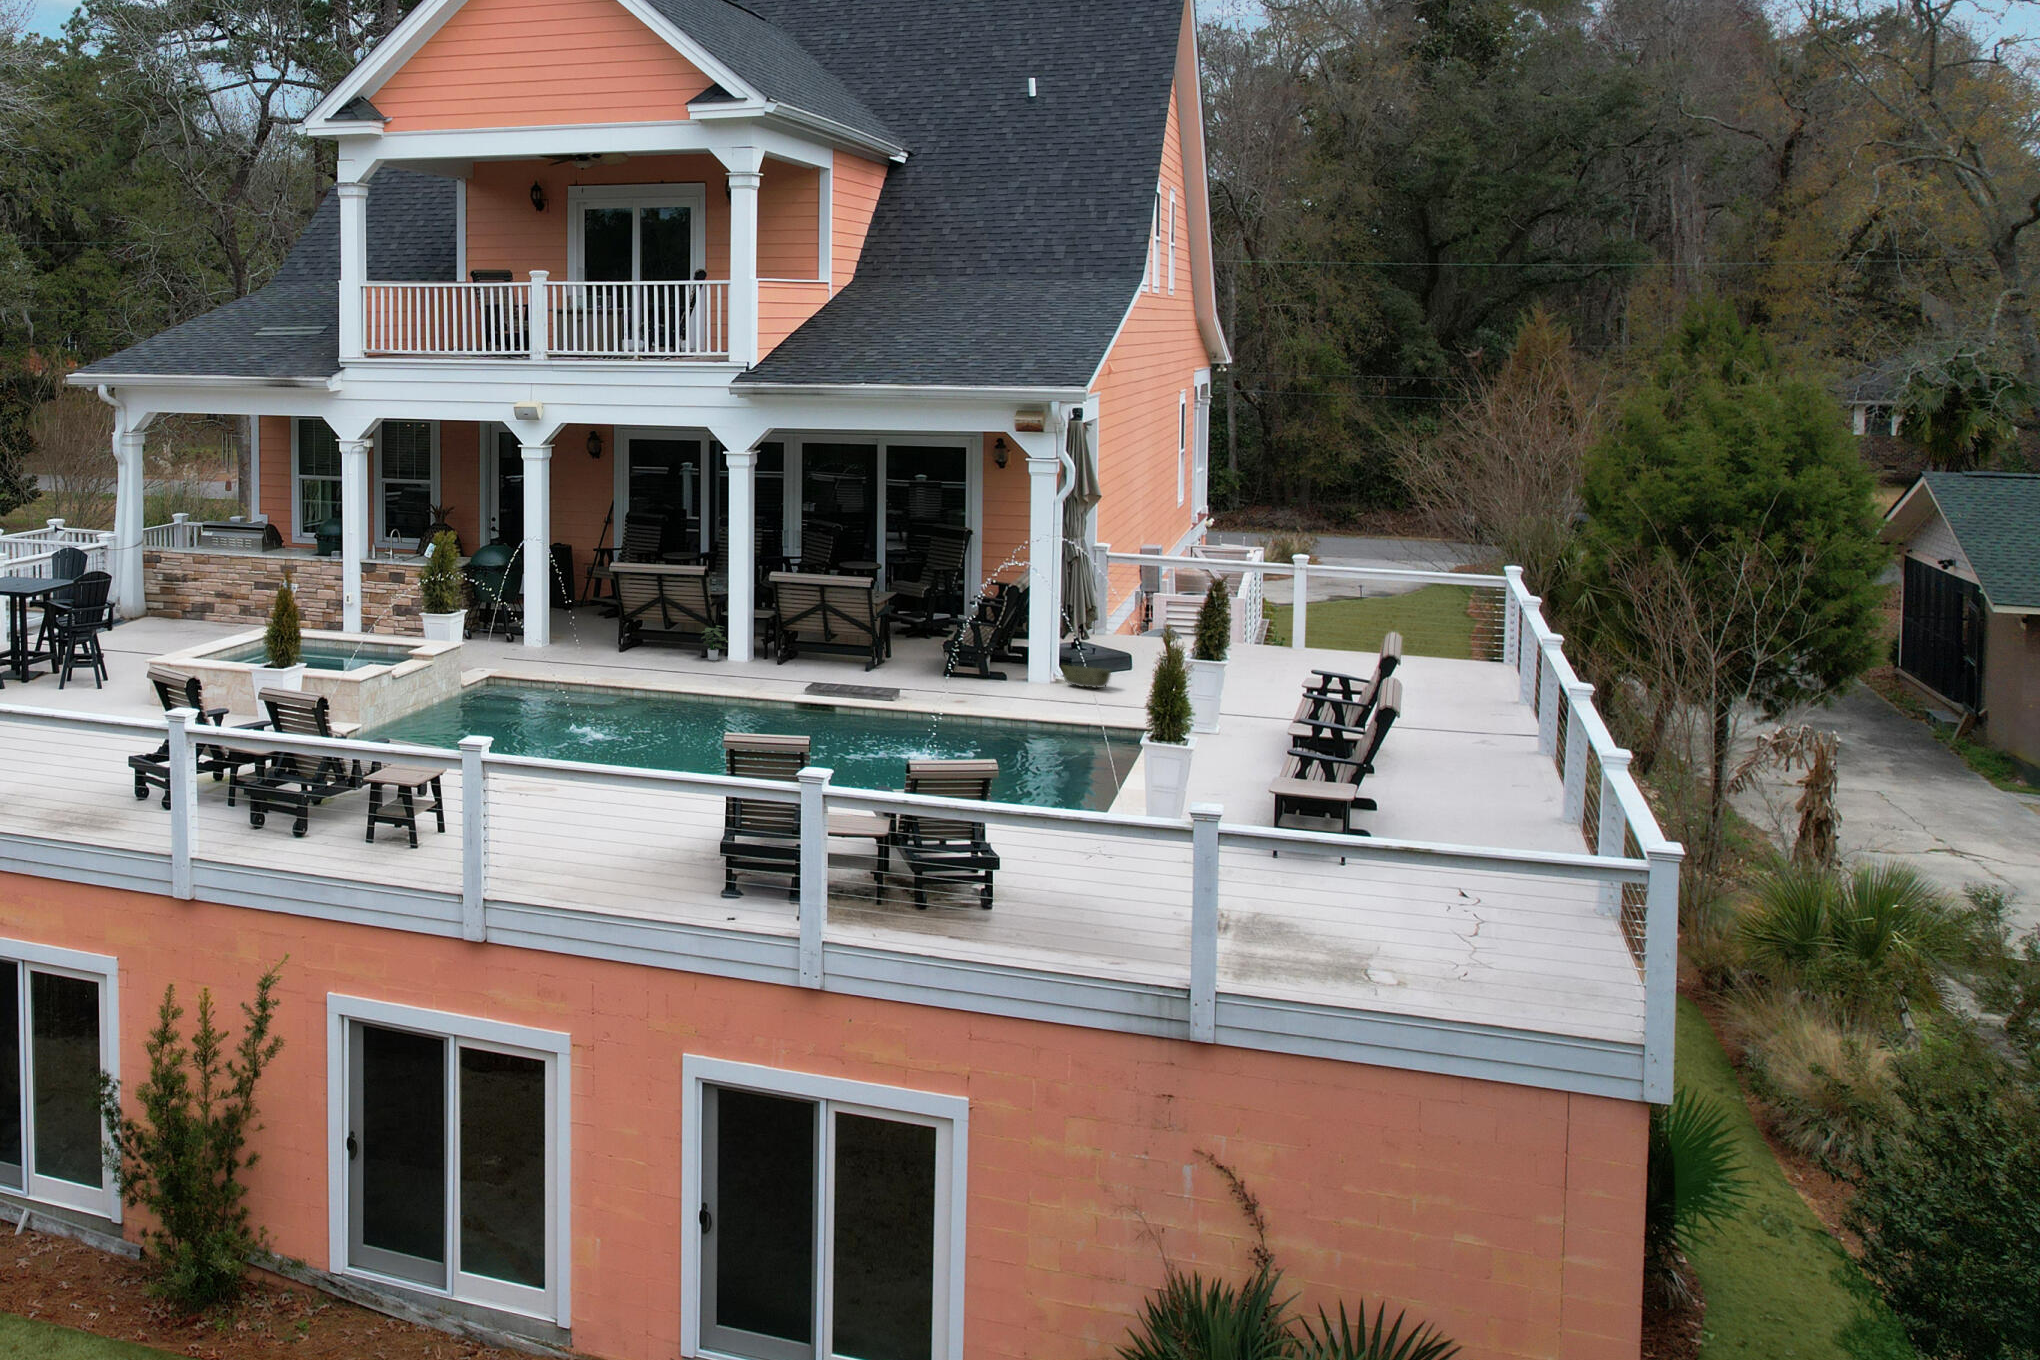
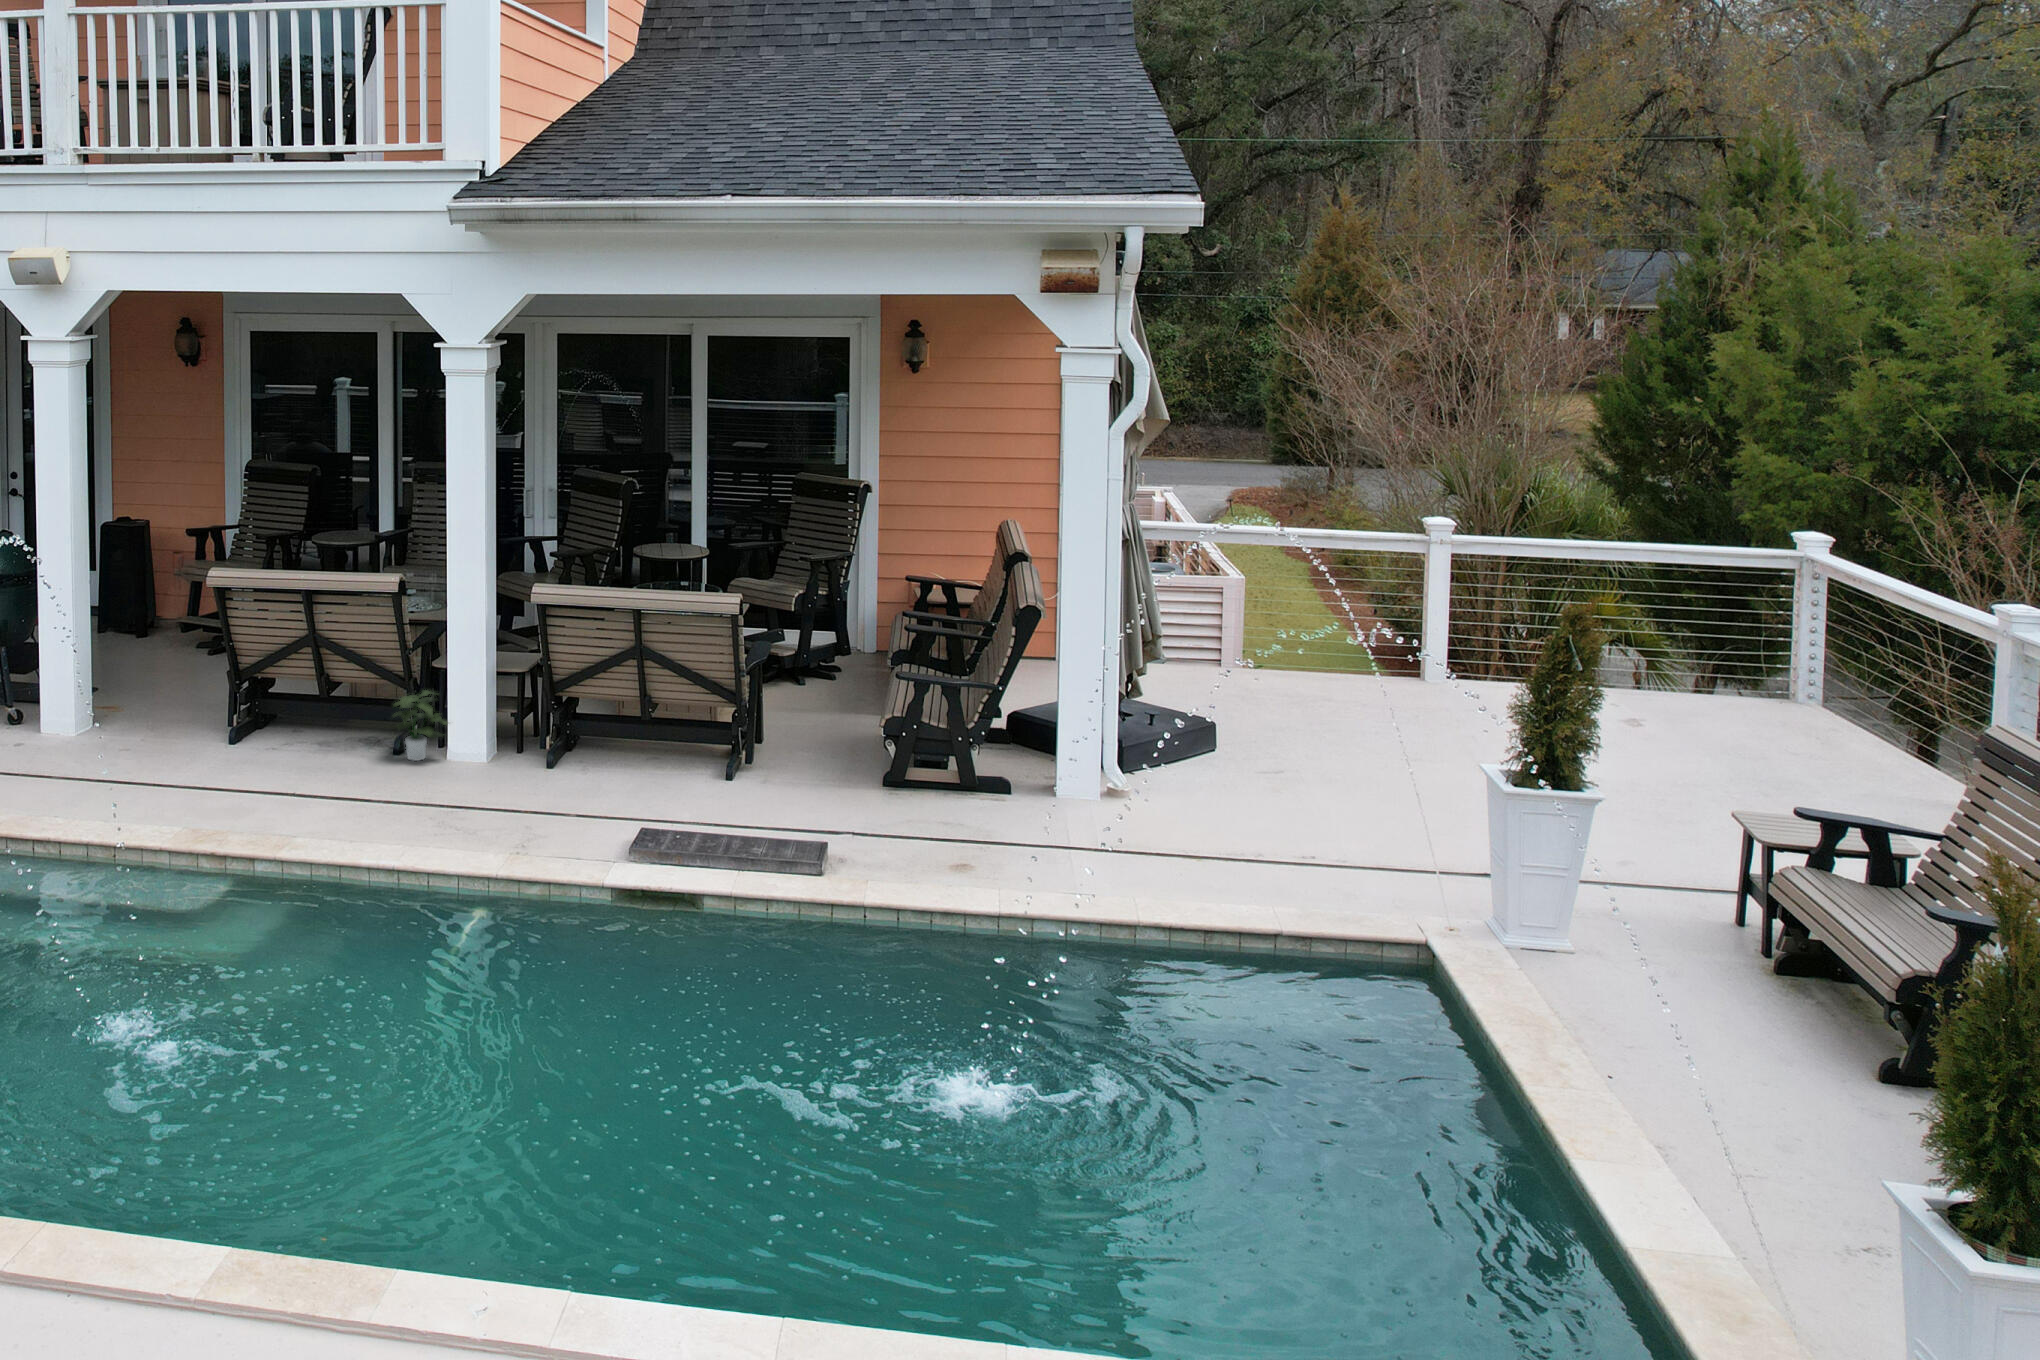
woven basket: present [1061,665,1111,688] -> none [1112,760,1216,809]

